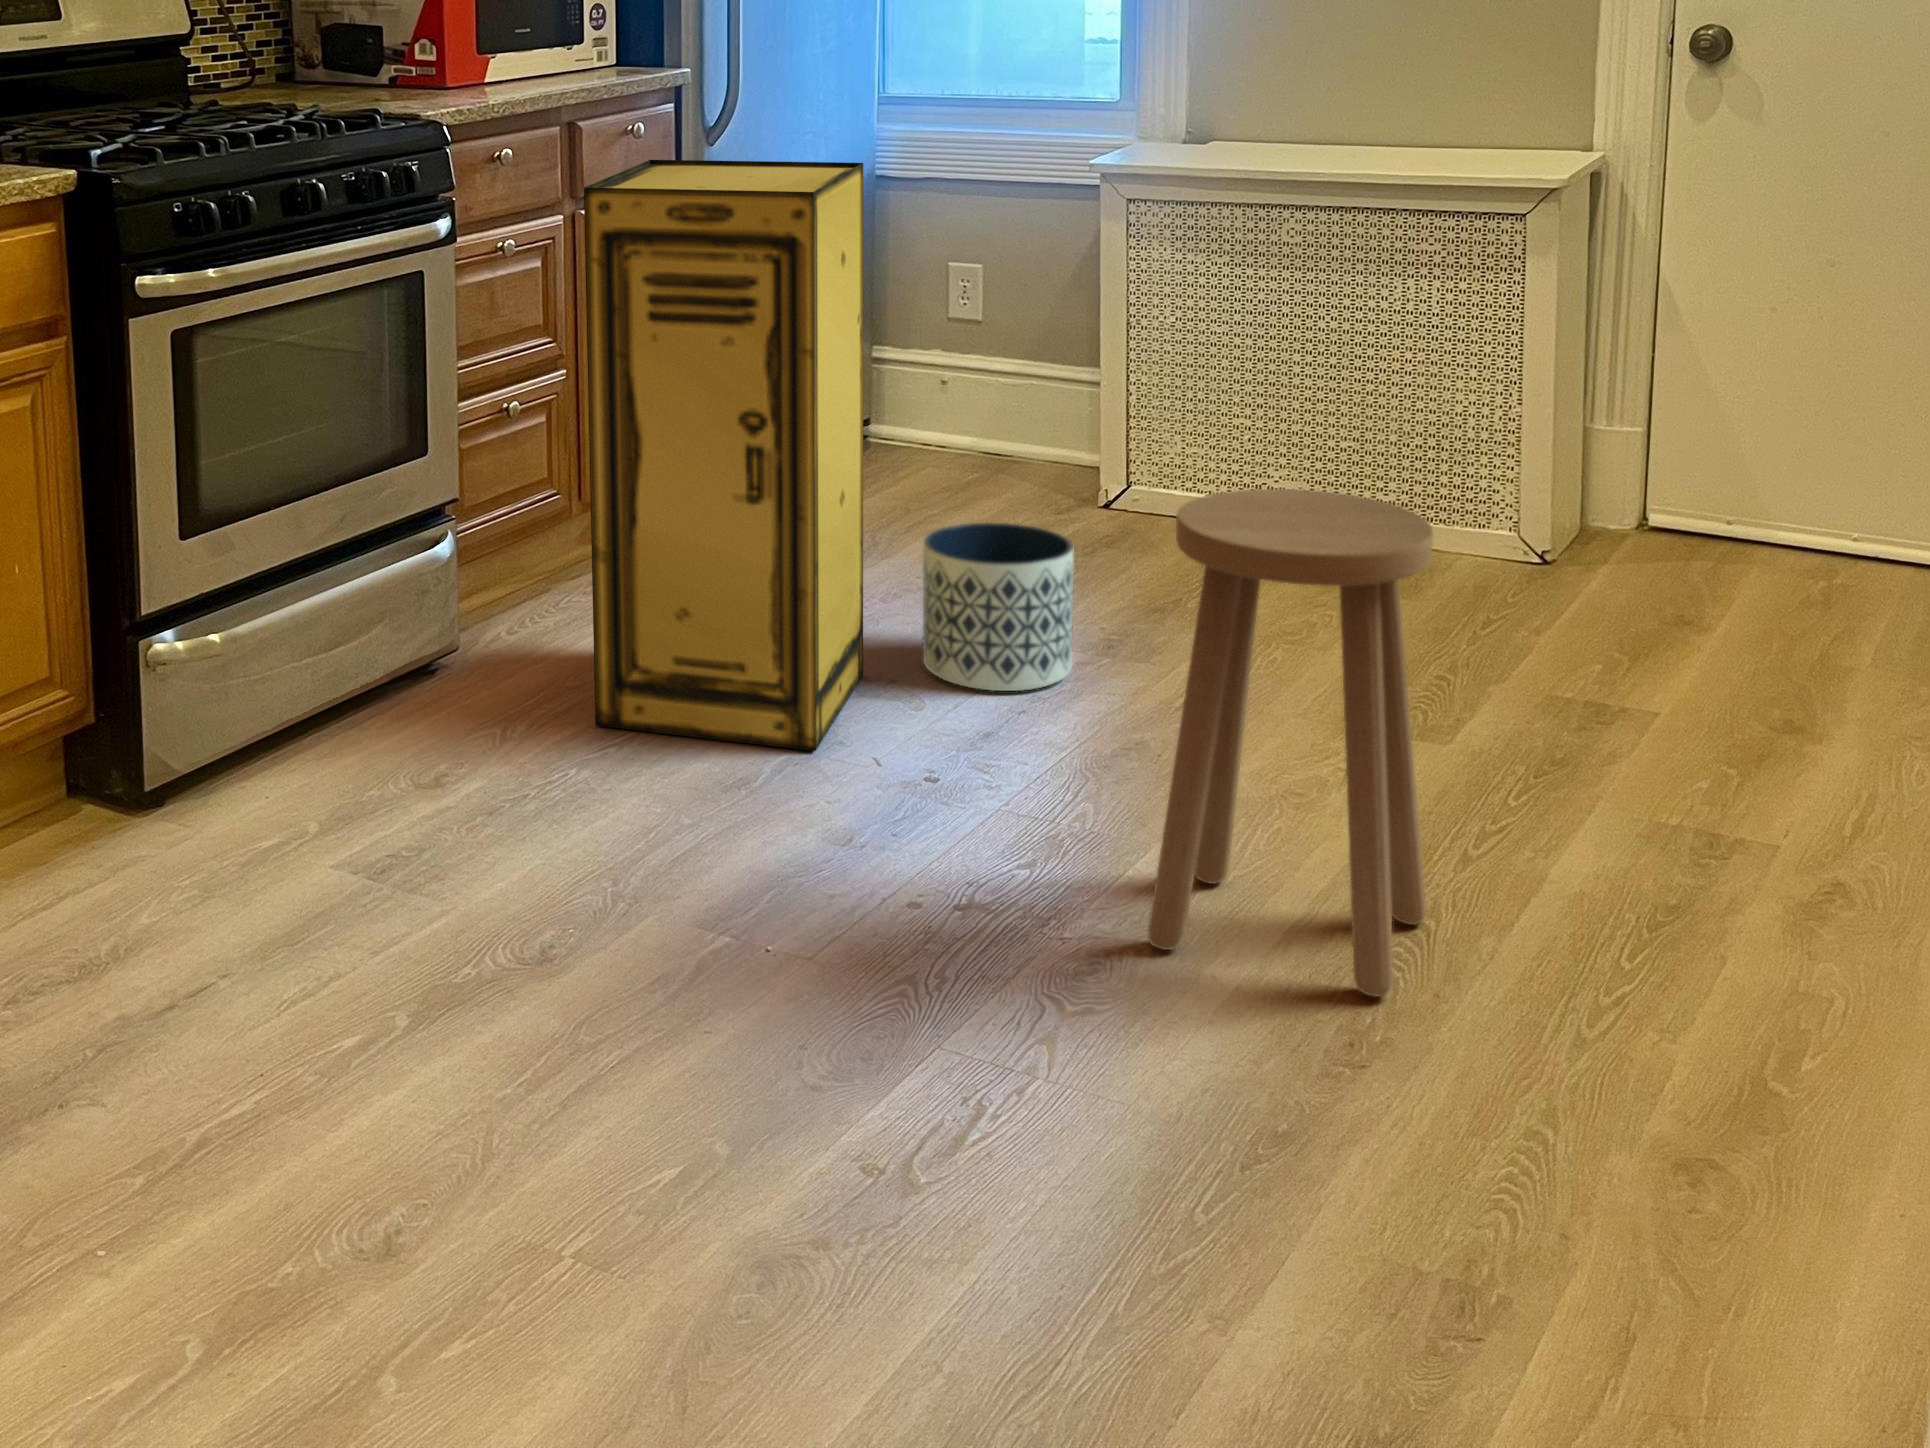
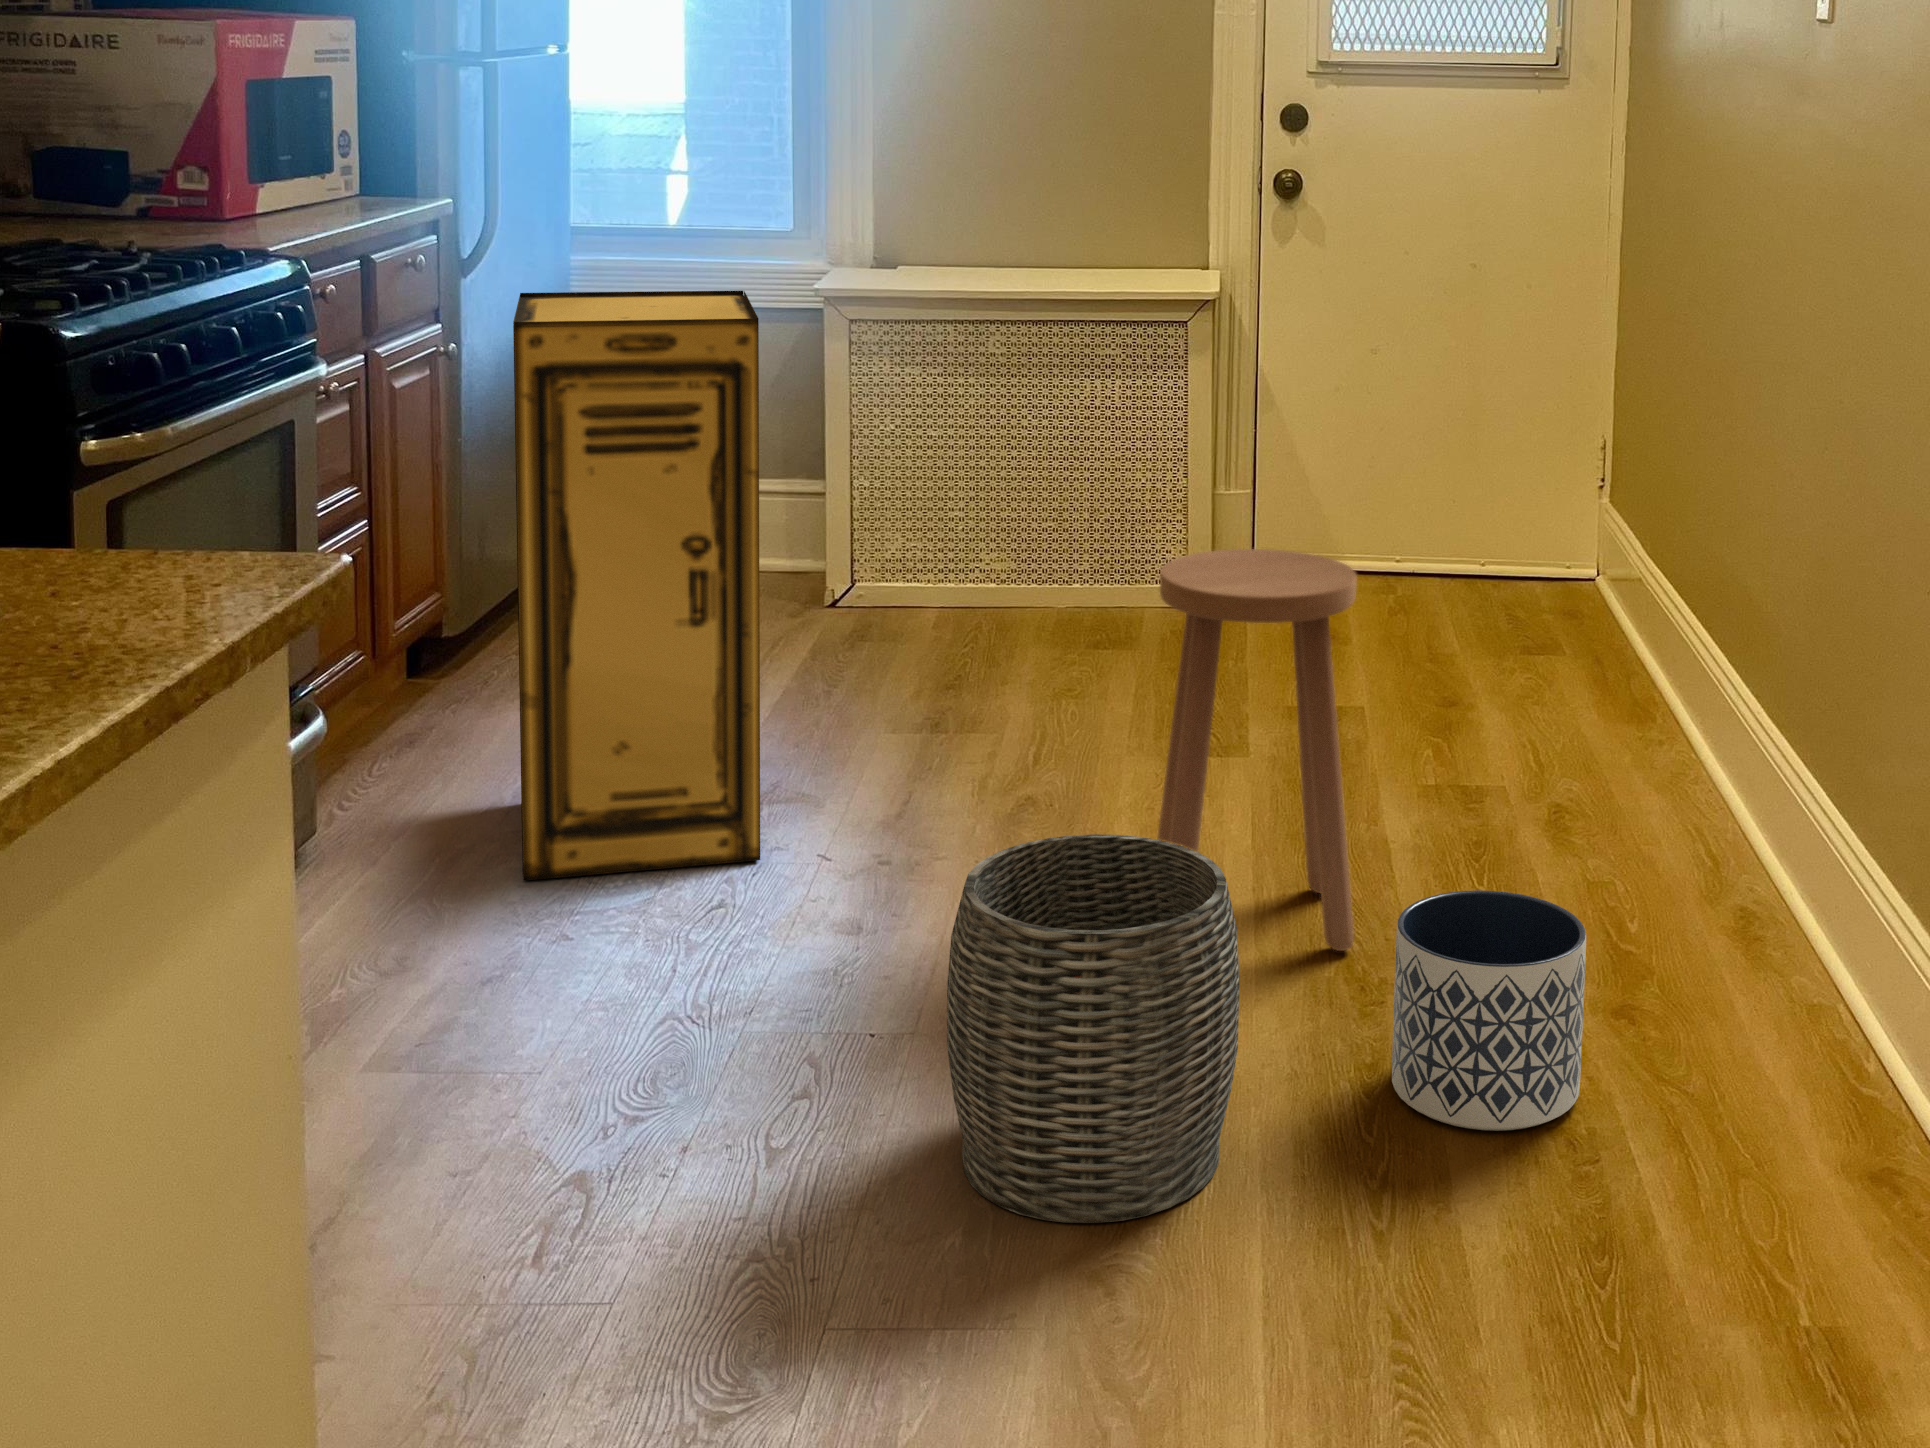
planter: present [923,523,1073,691] -> present [1392,890,1586,1131]
woven basket: none [731,780,1063,1218] -> present [947,834,1239,1223]

